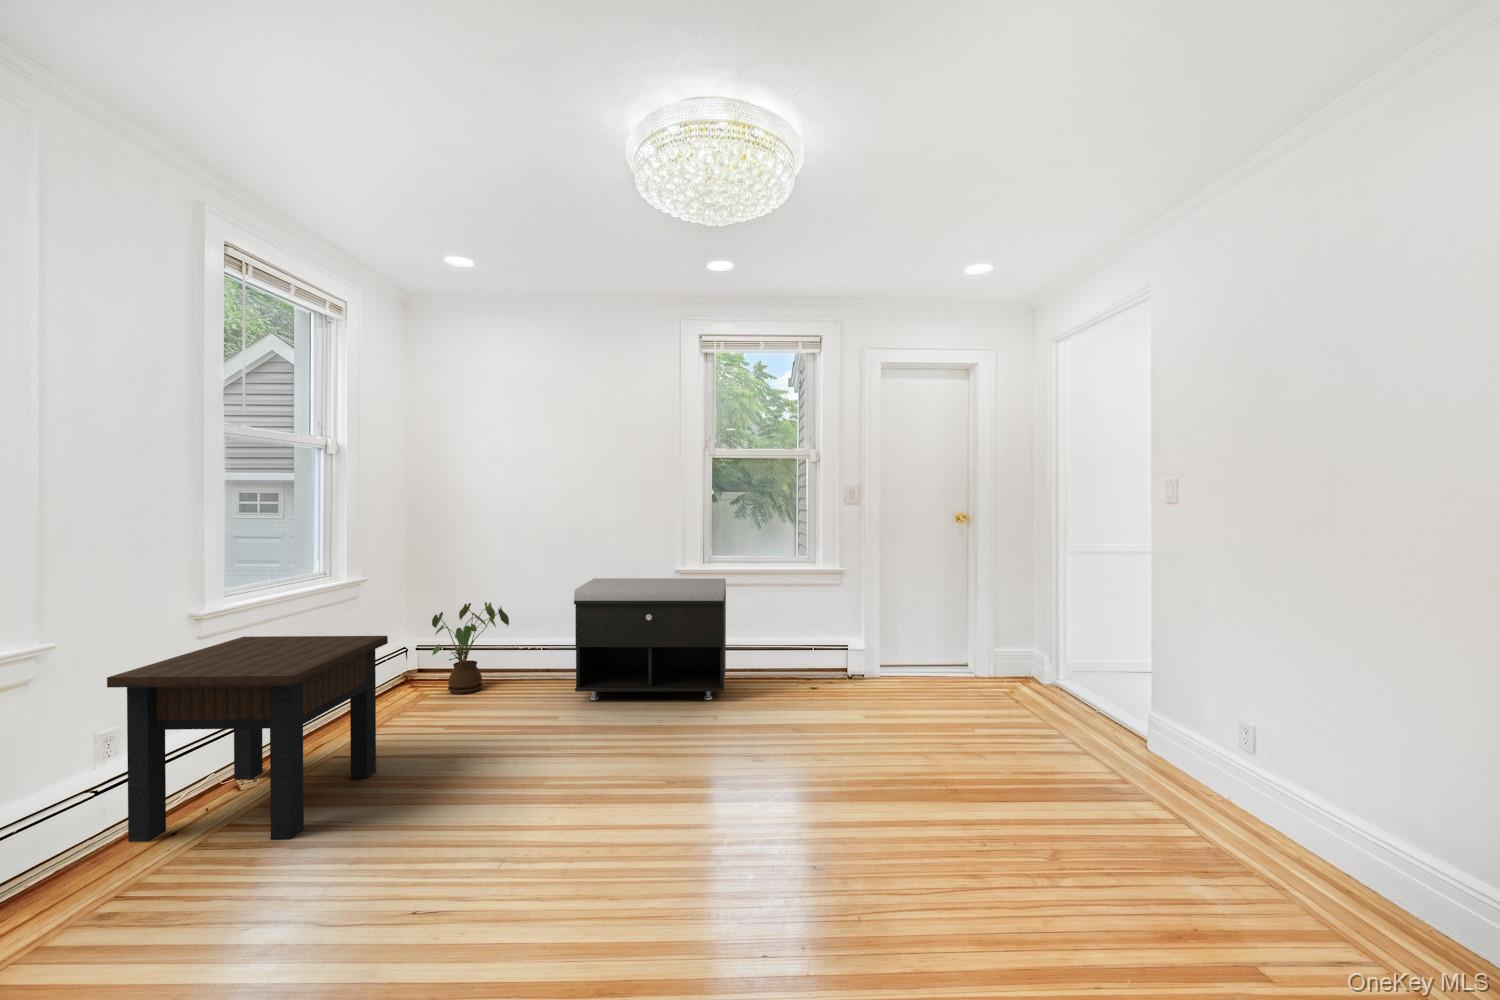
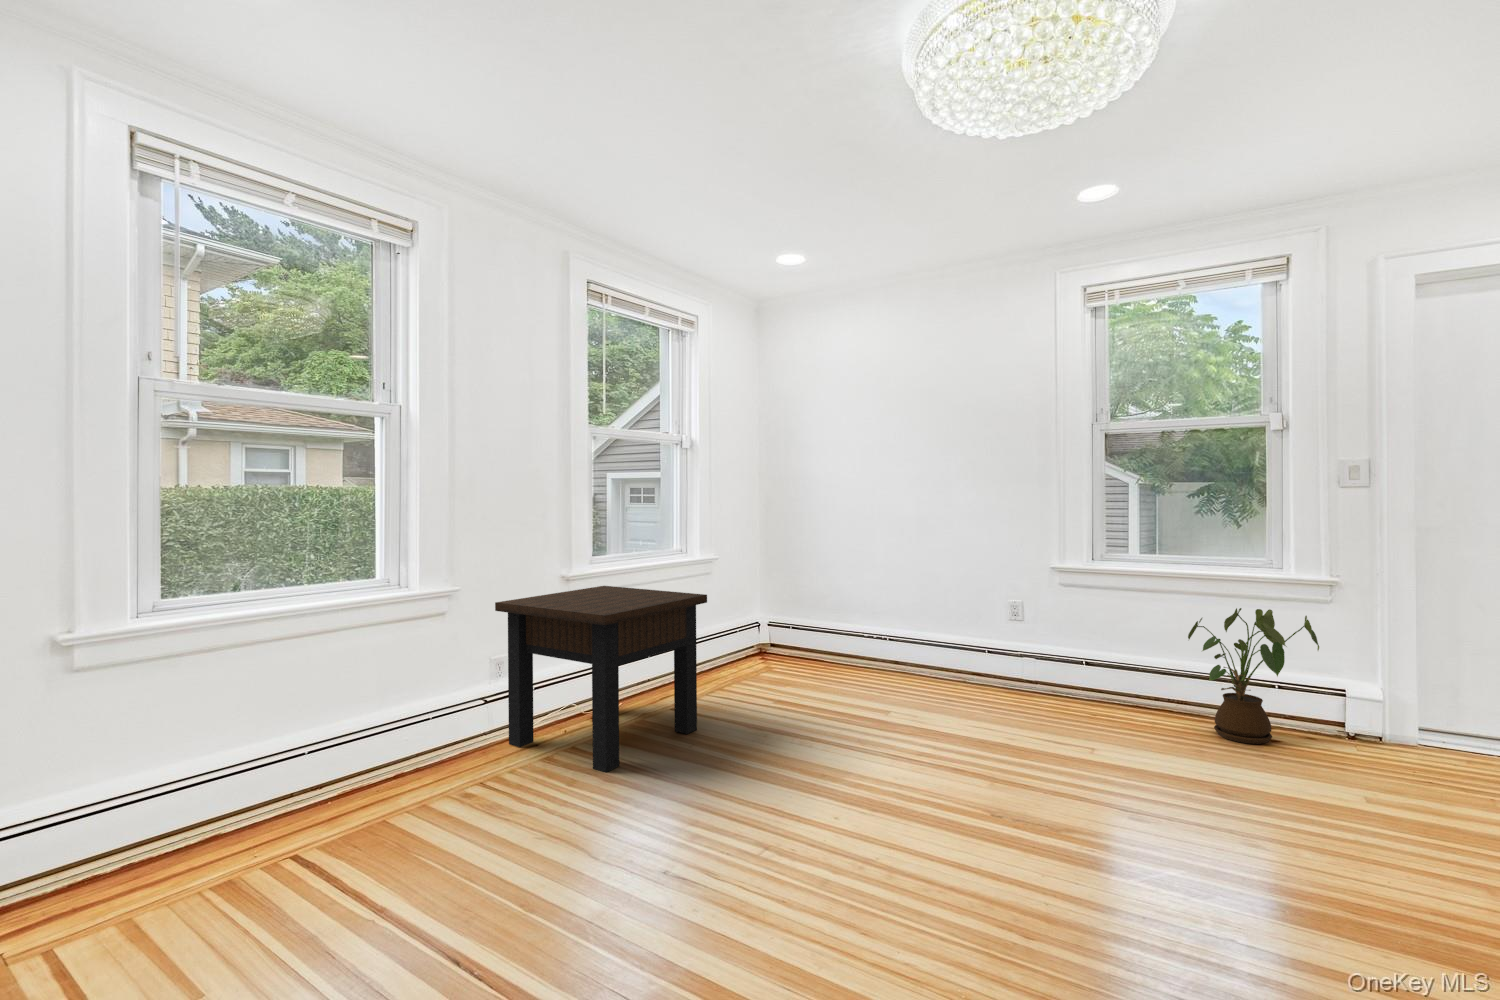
storage bench: present [574,578,726,700] -> none [911,560,1123,728]
house plant: present [432,602,509,694] -> present [1188,608,1319,744]

